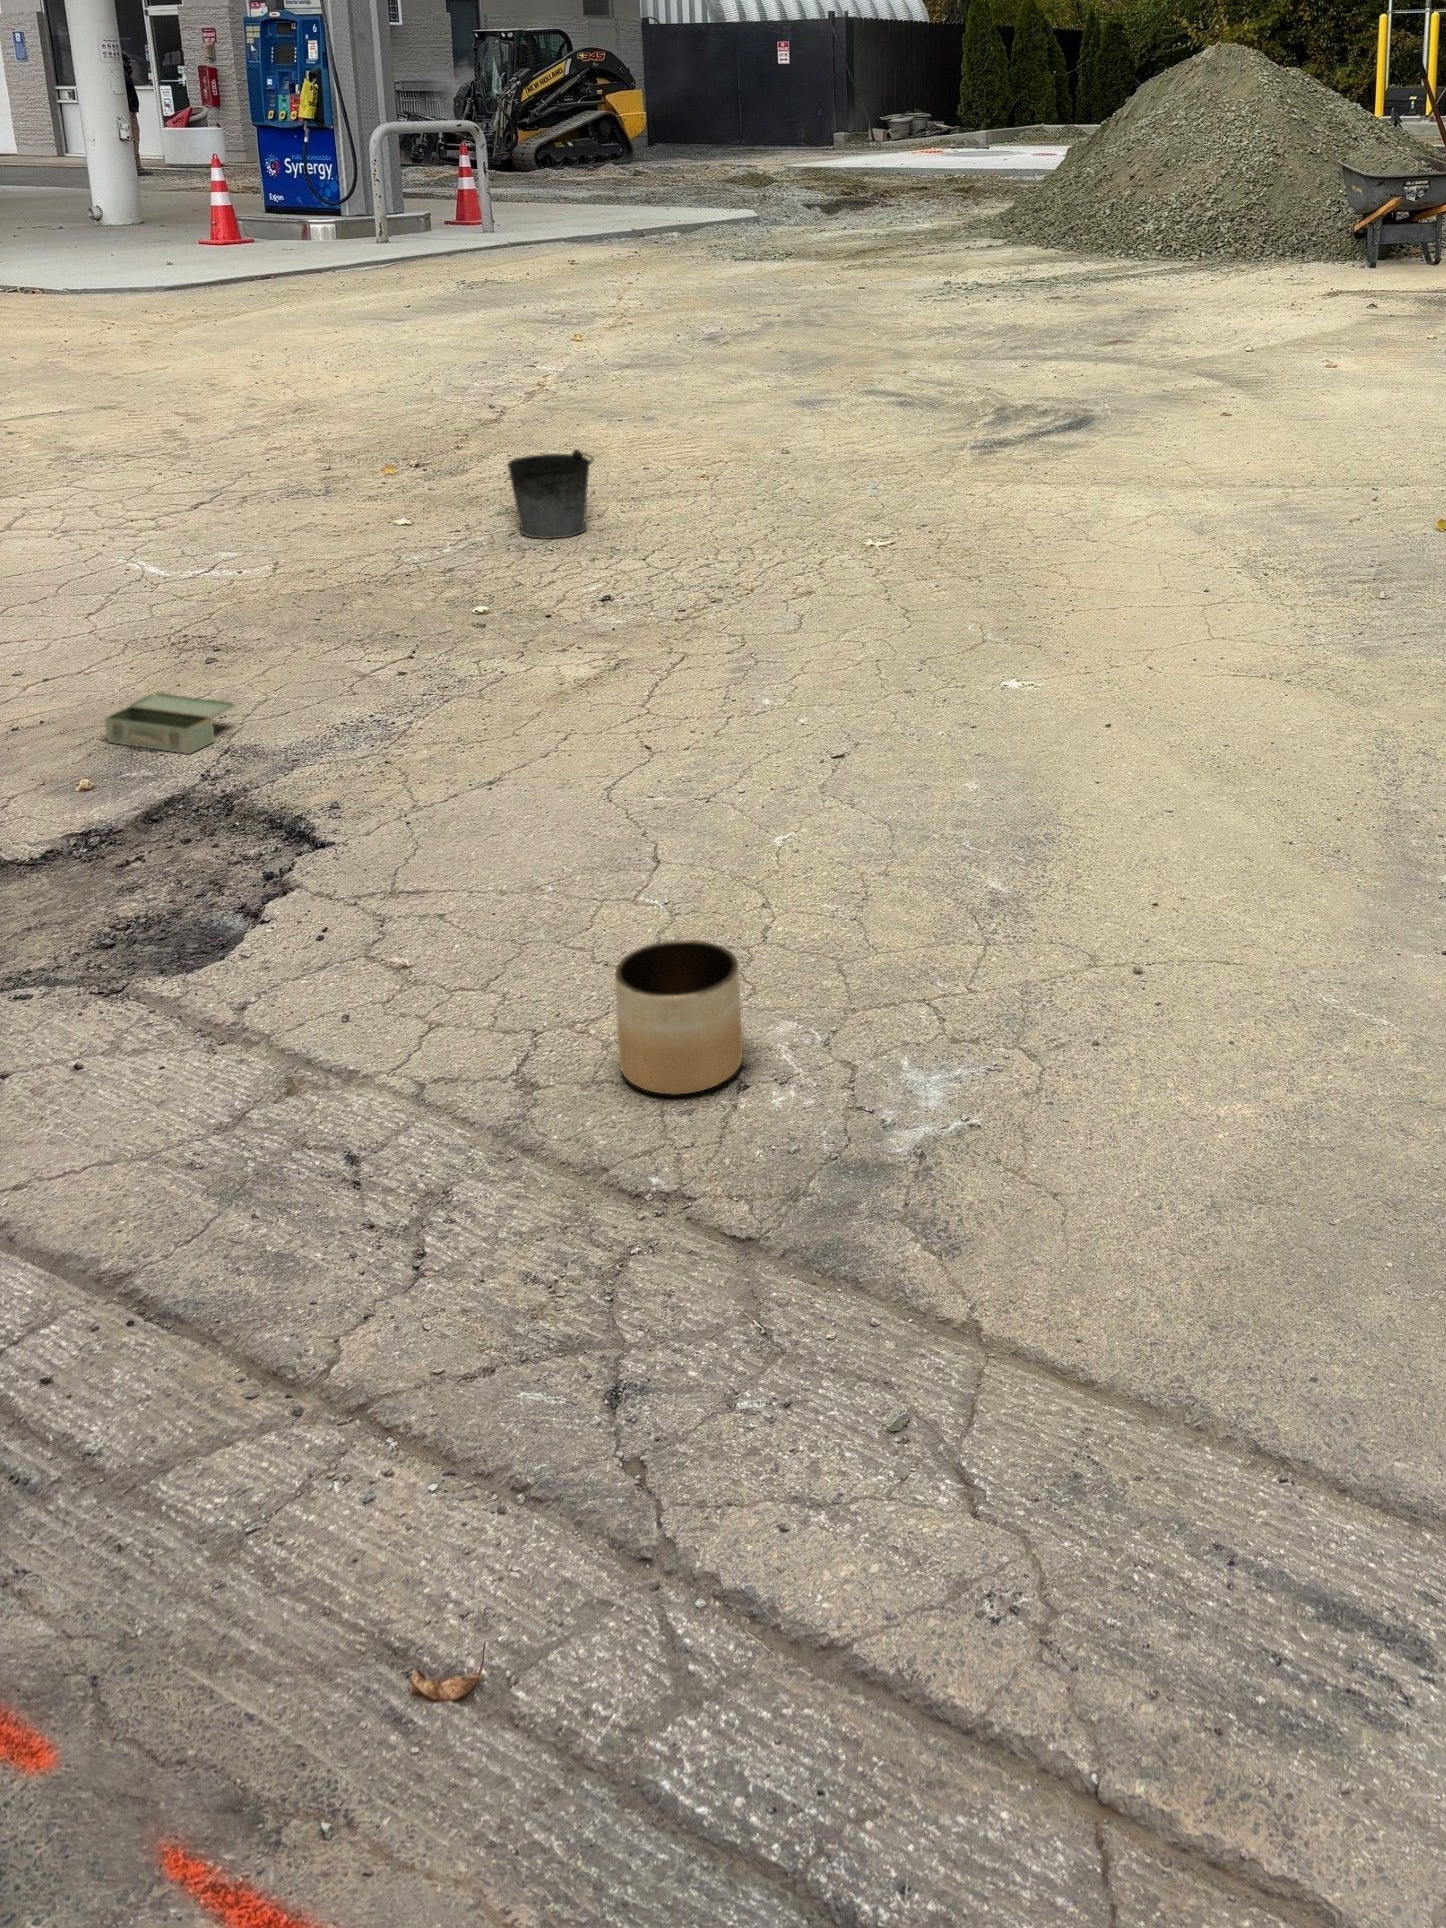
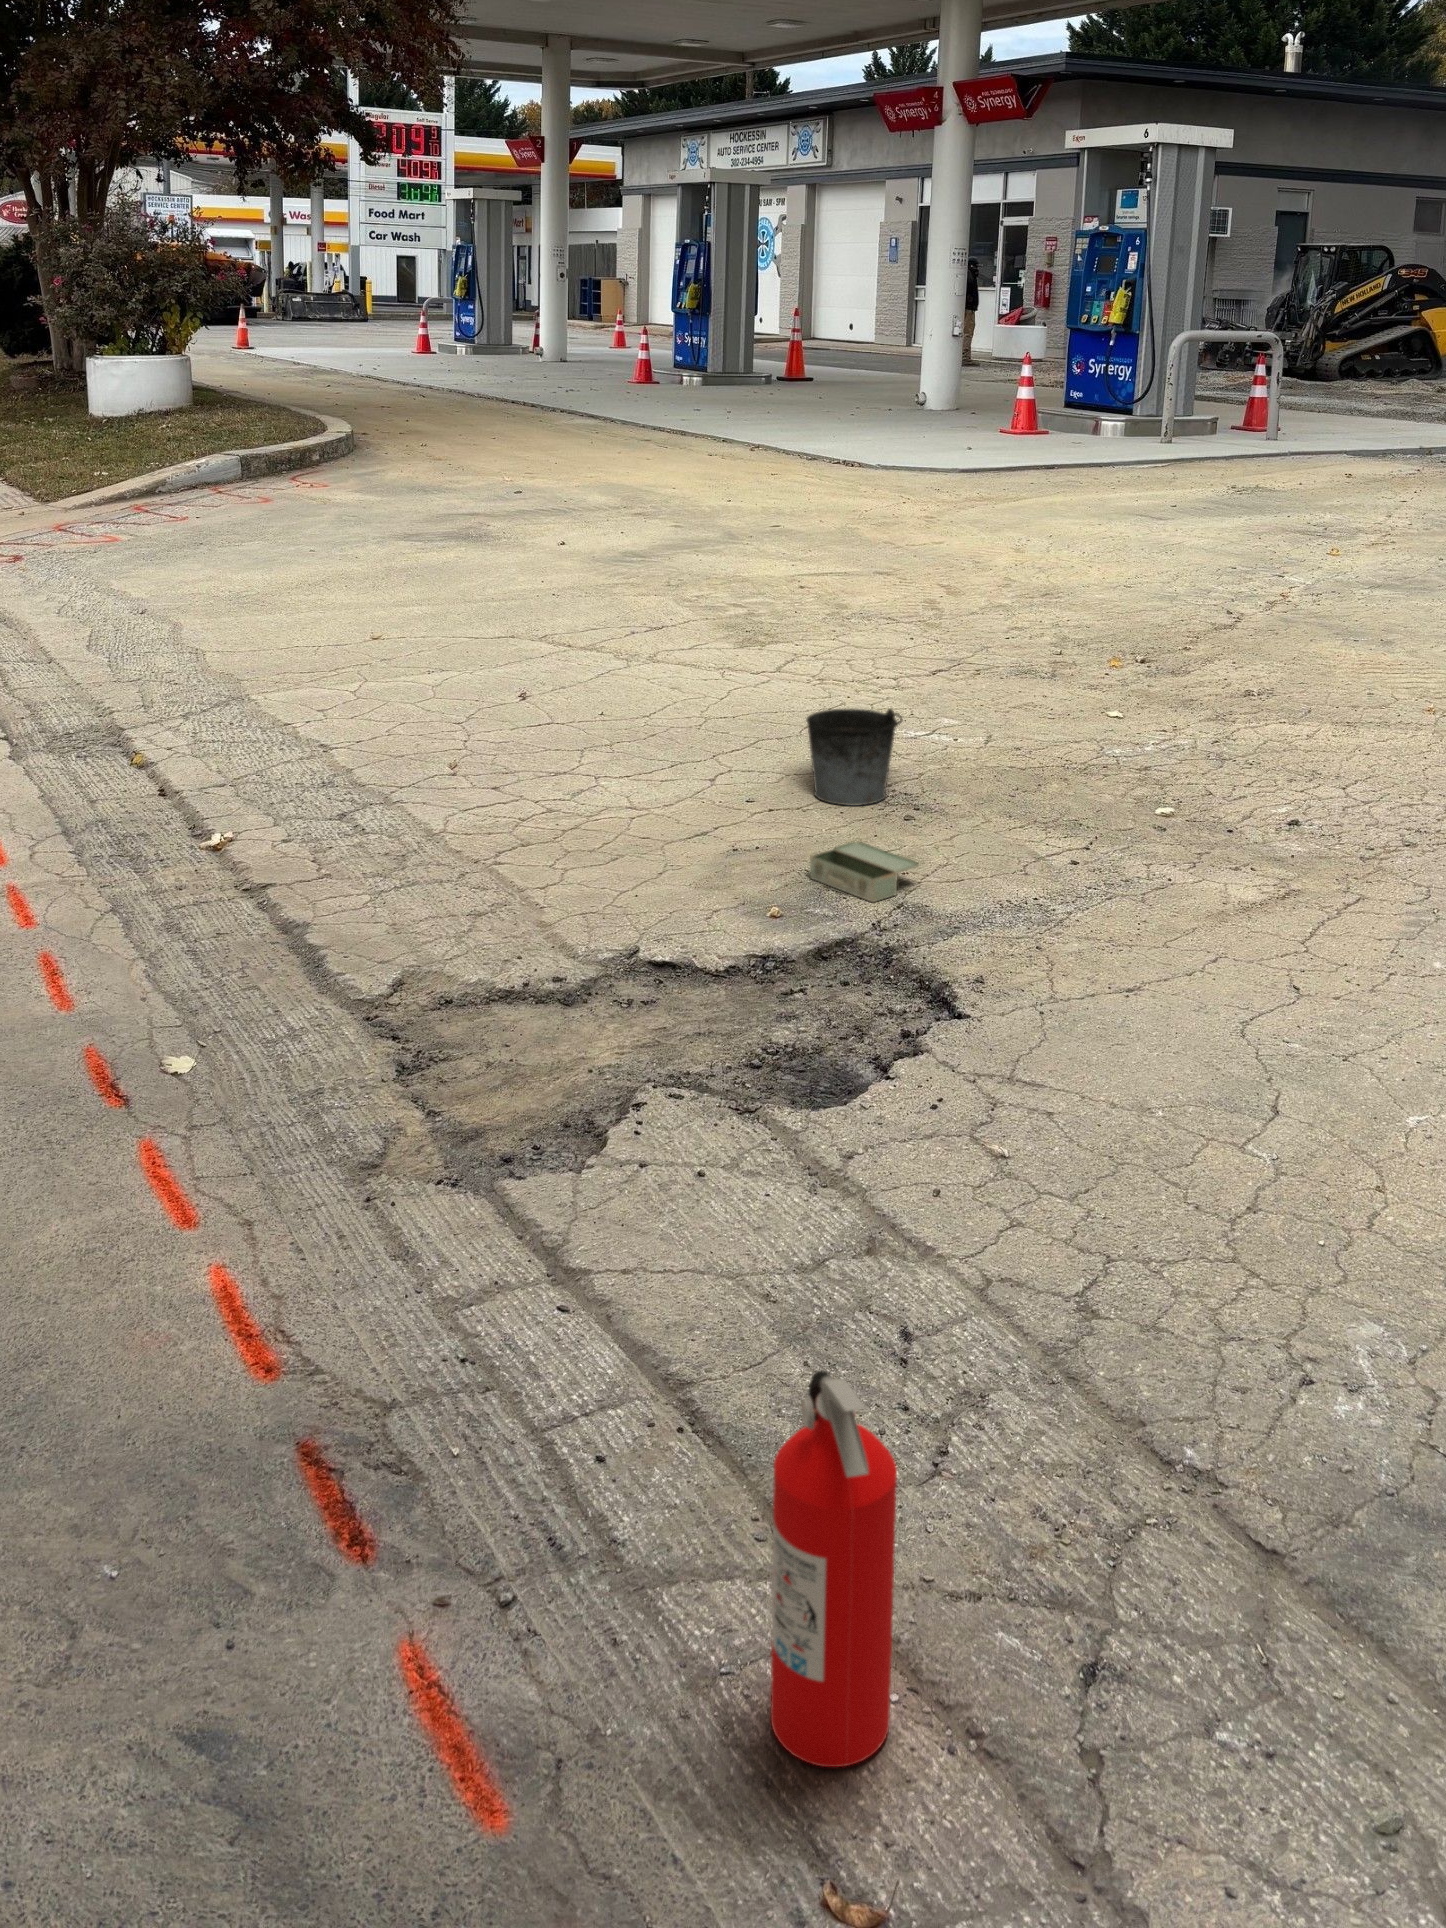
bucket: present [507,450,594,539] -> present [806,709,903,806]
planter: present [615,940,743,1095] -> none [1184,1199,1324,1370]
fire extinguisher: none [281,1195,439,1577] -> present [771,1370,897,1767]

